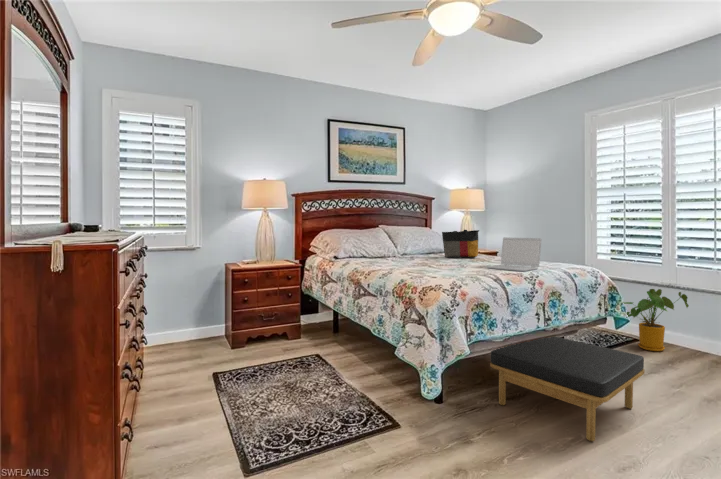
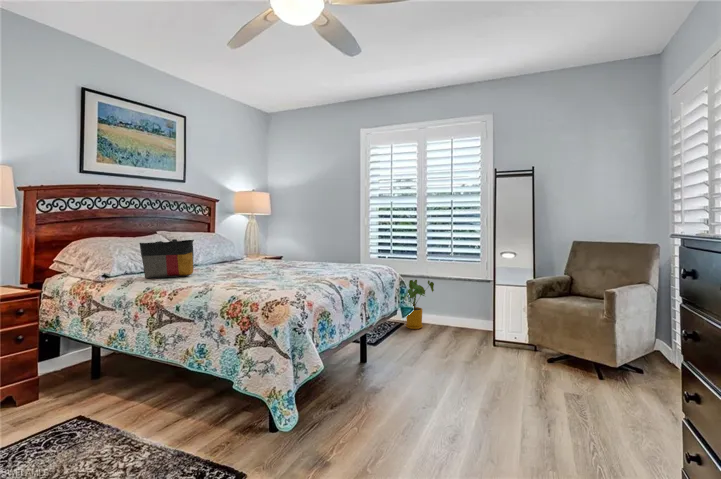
tote bag: present [442,230,479,258] -> present [139,239,194,278]
laptop: present [487,237,541,271] -> none [306,242,353,274]
ottoman: present [490,337,645,441] -> none [330,332,441,421]

